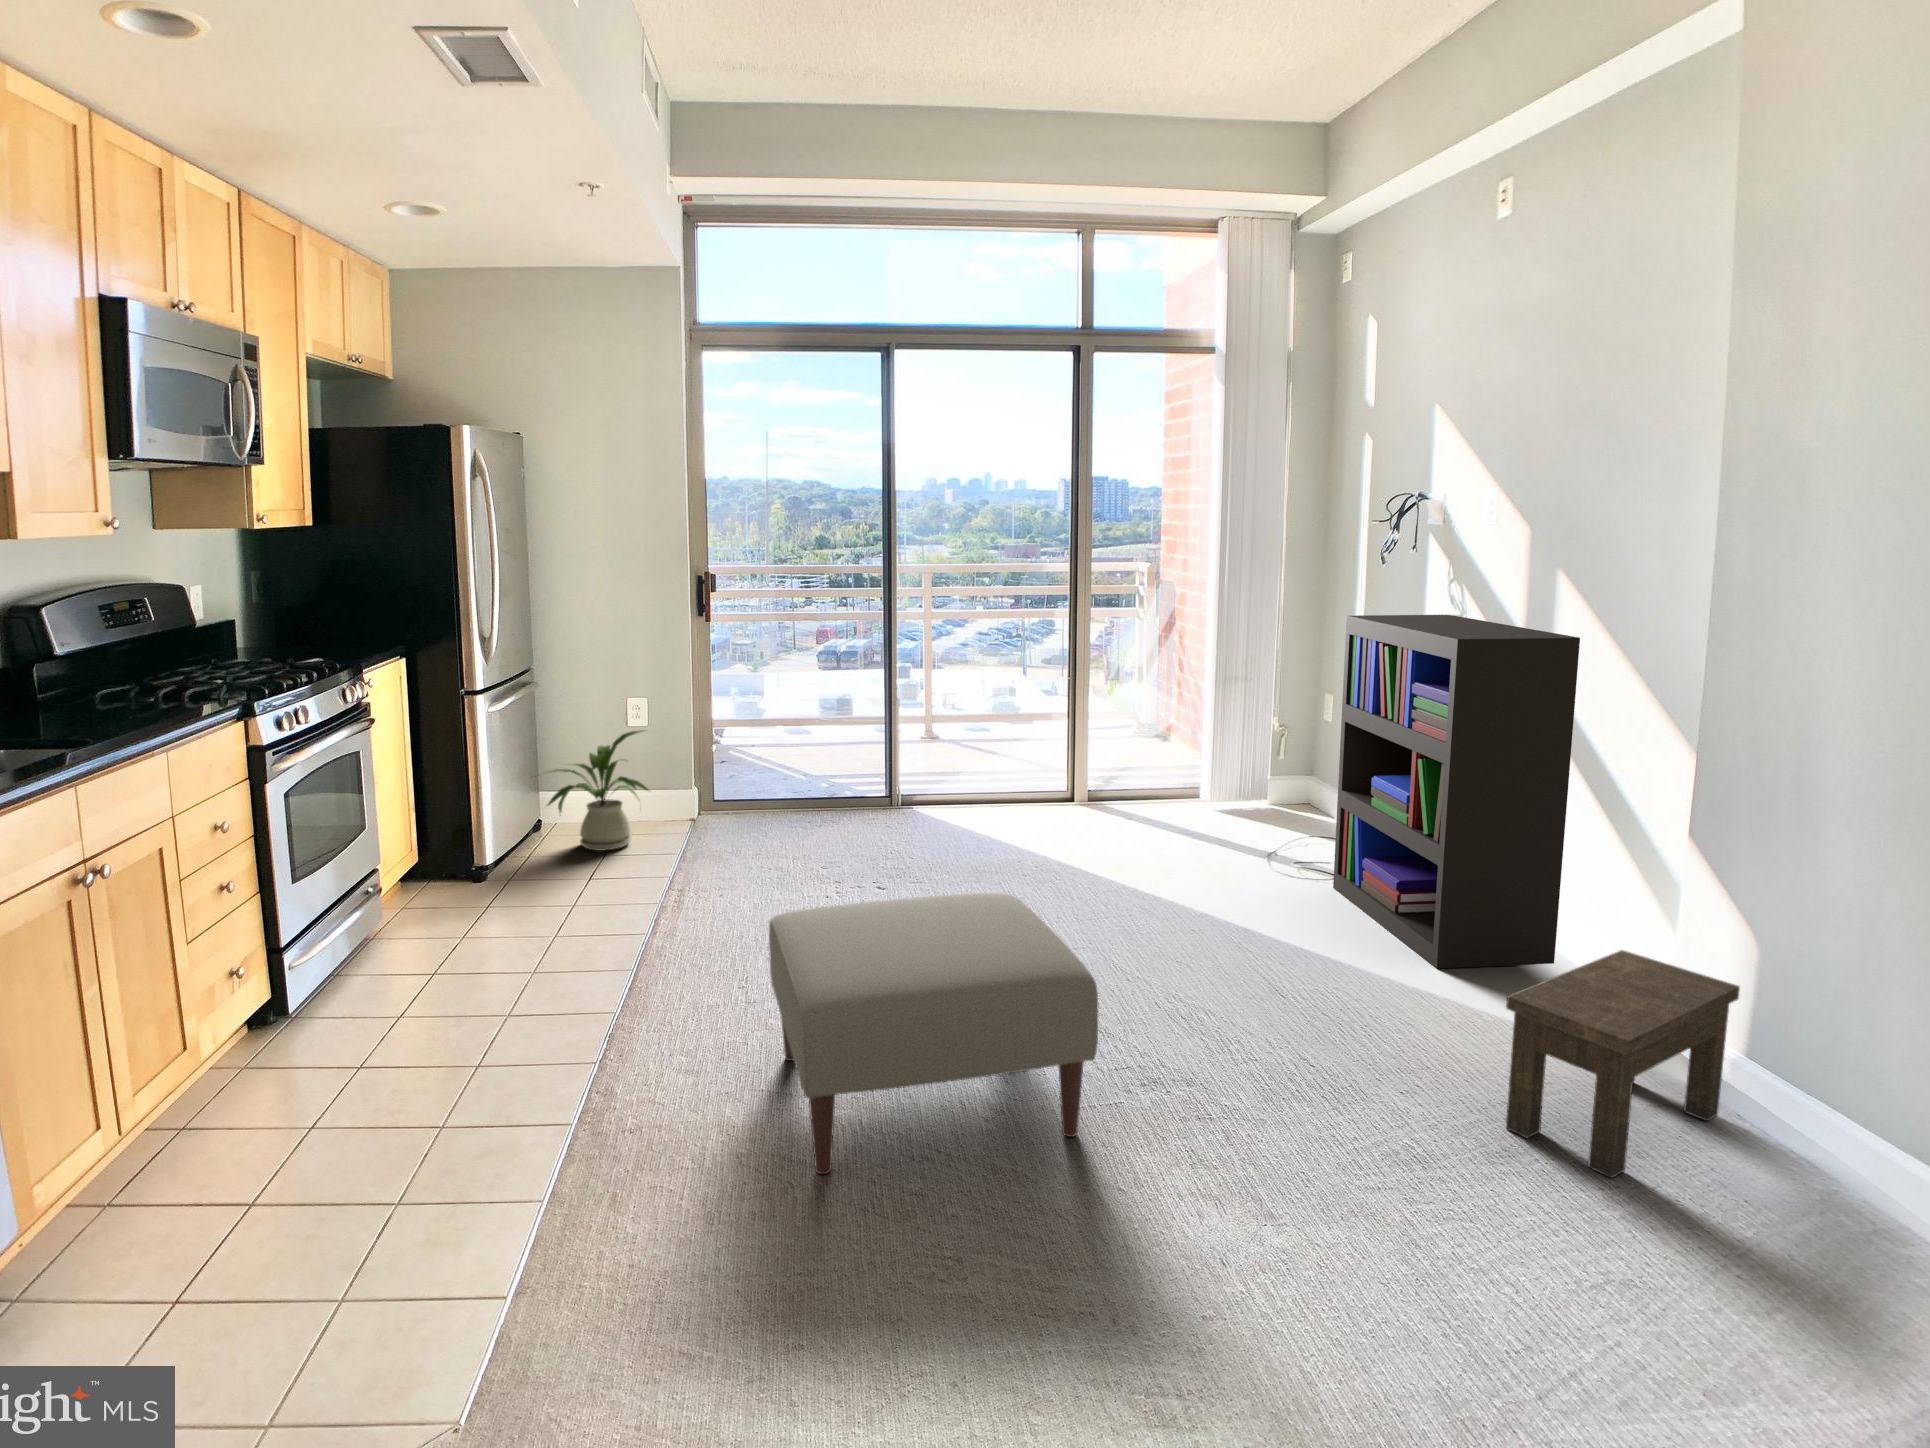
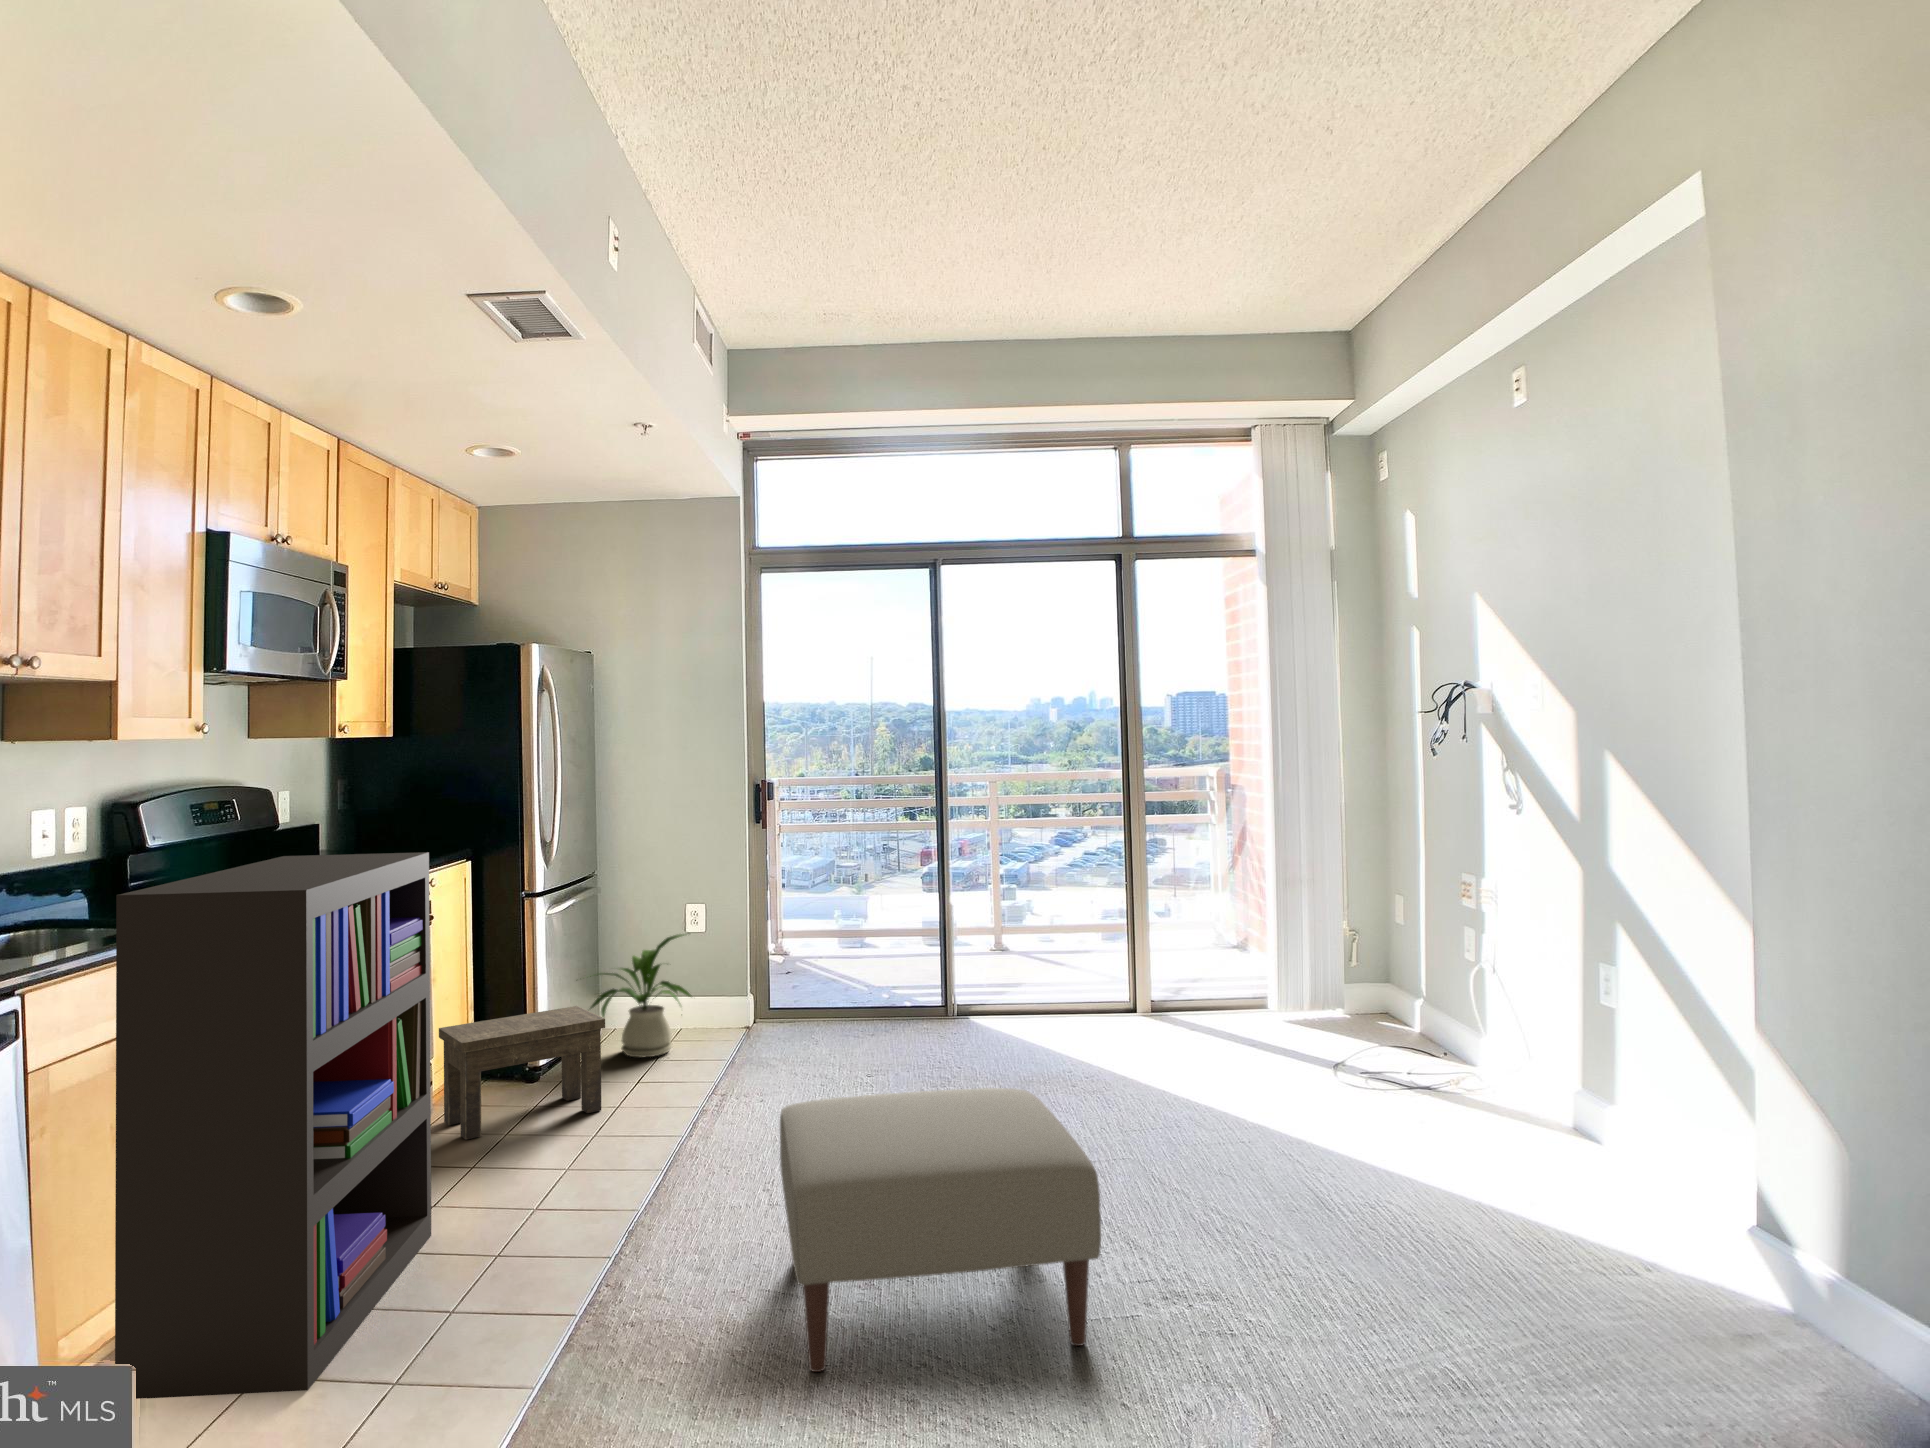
bookshelf: present [1333,615,1580,968] -> present [115,852,431,1399]
side table: present [1506,950,1740,1178] -> present [439,1006,605,1140]

